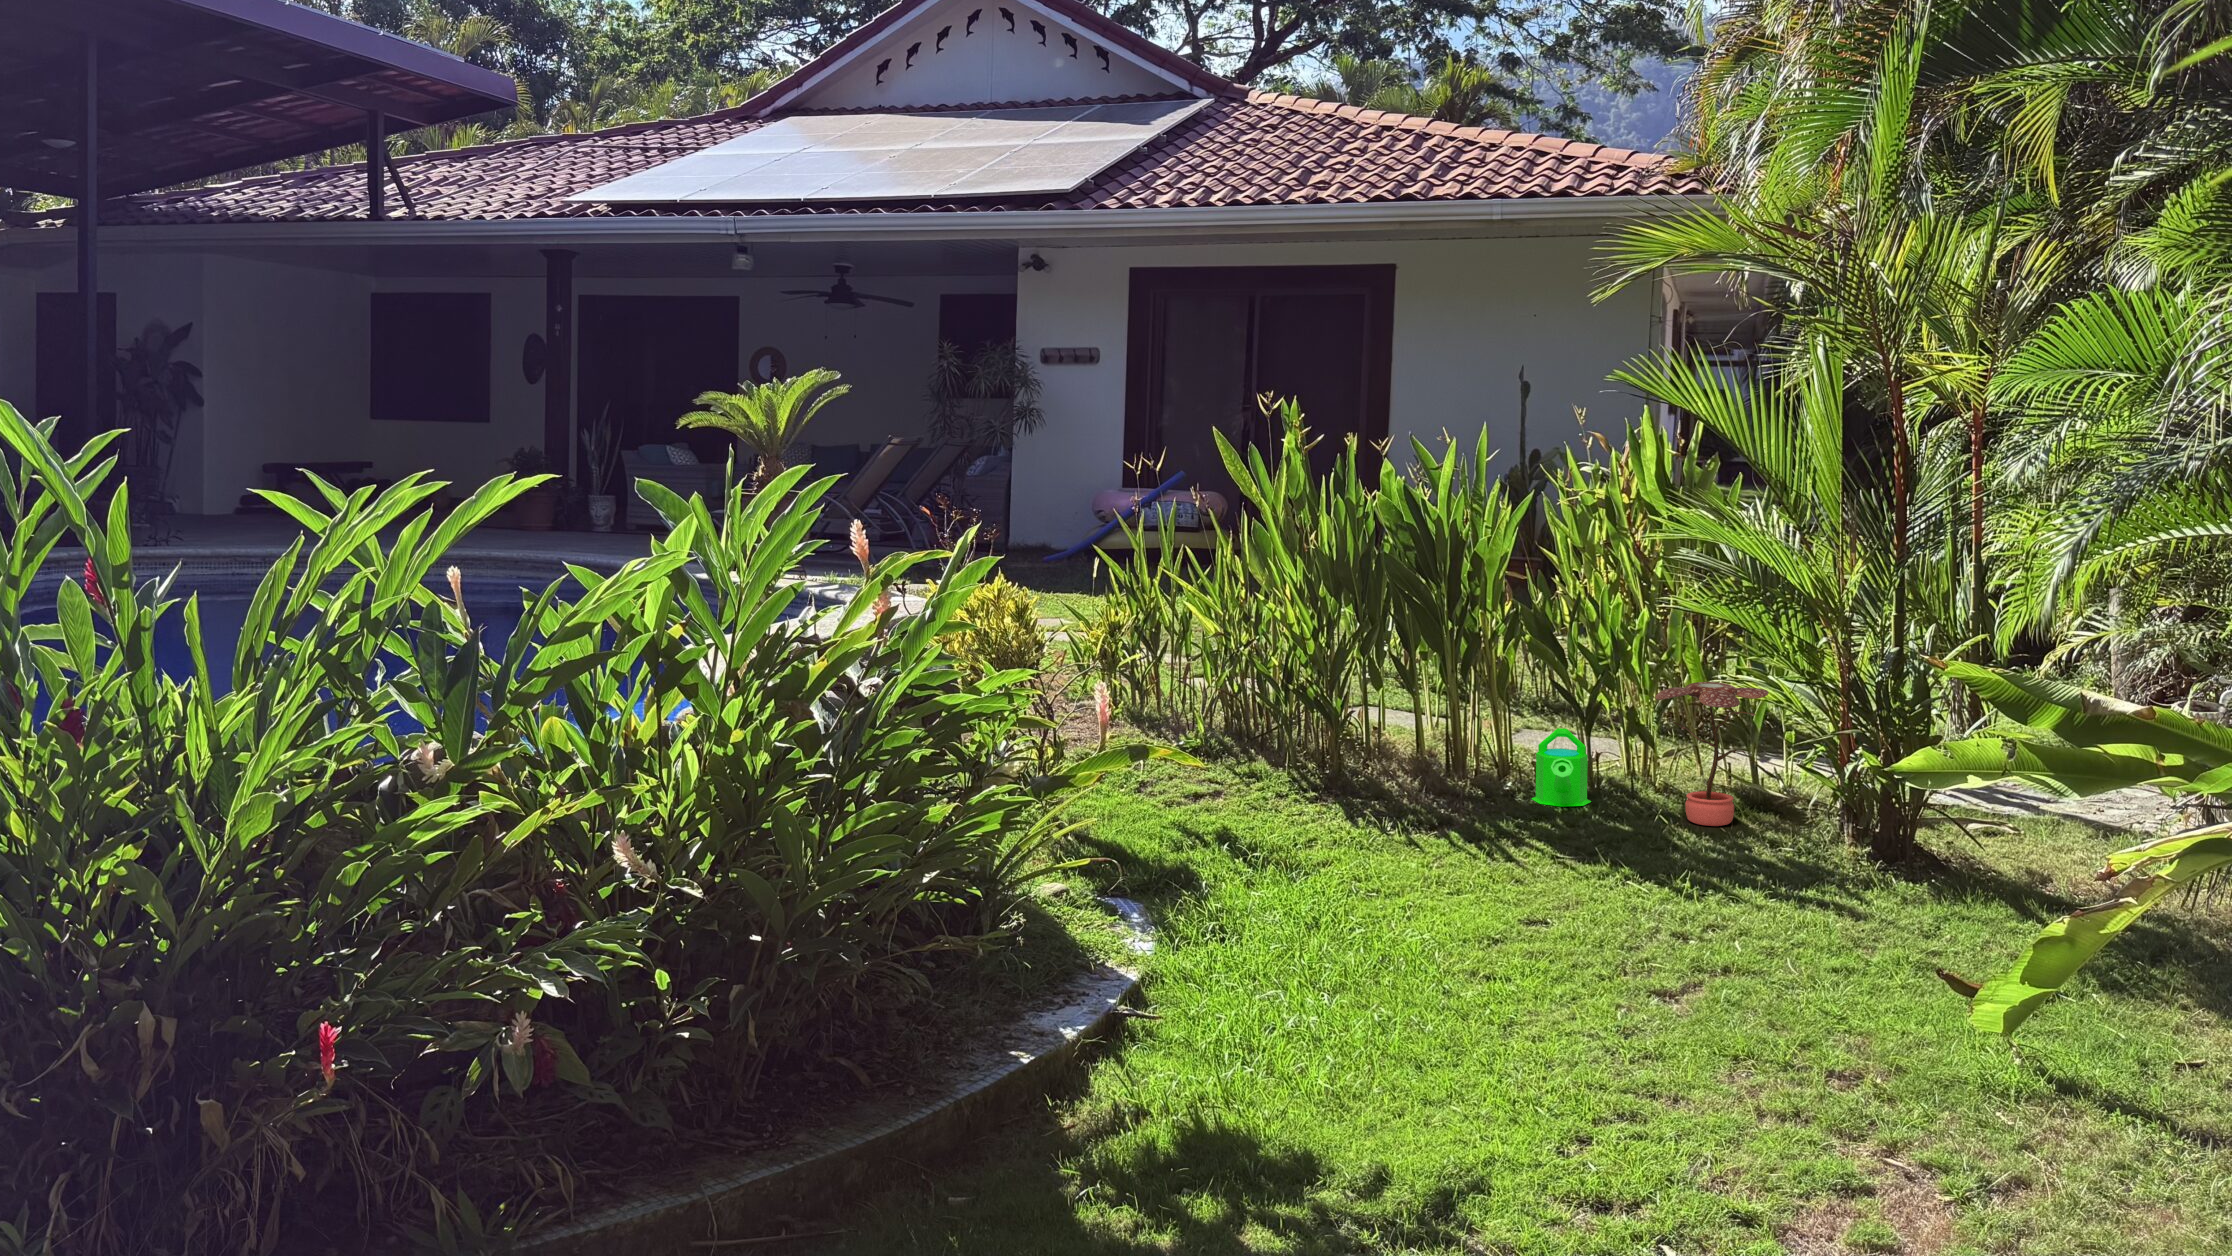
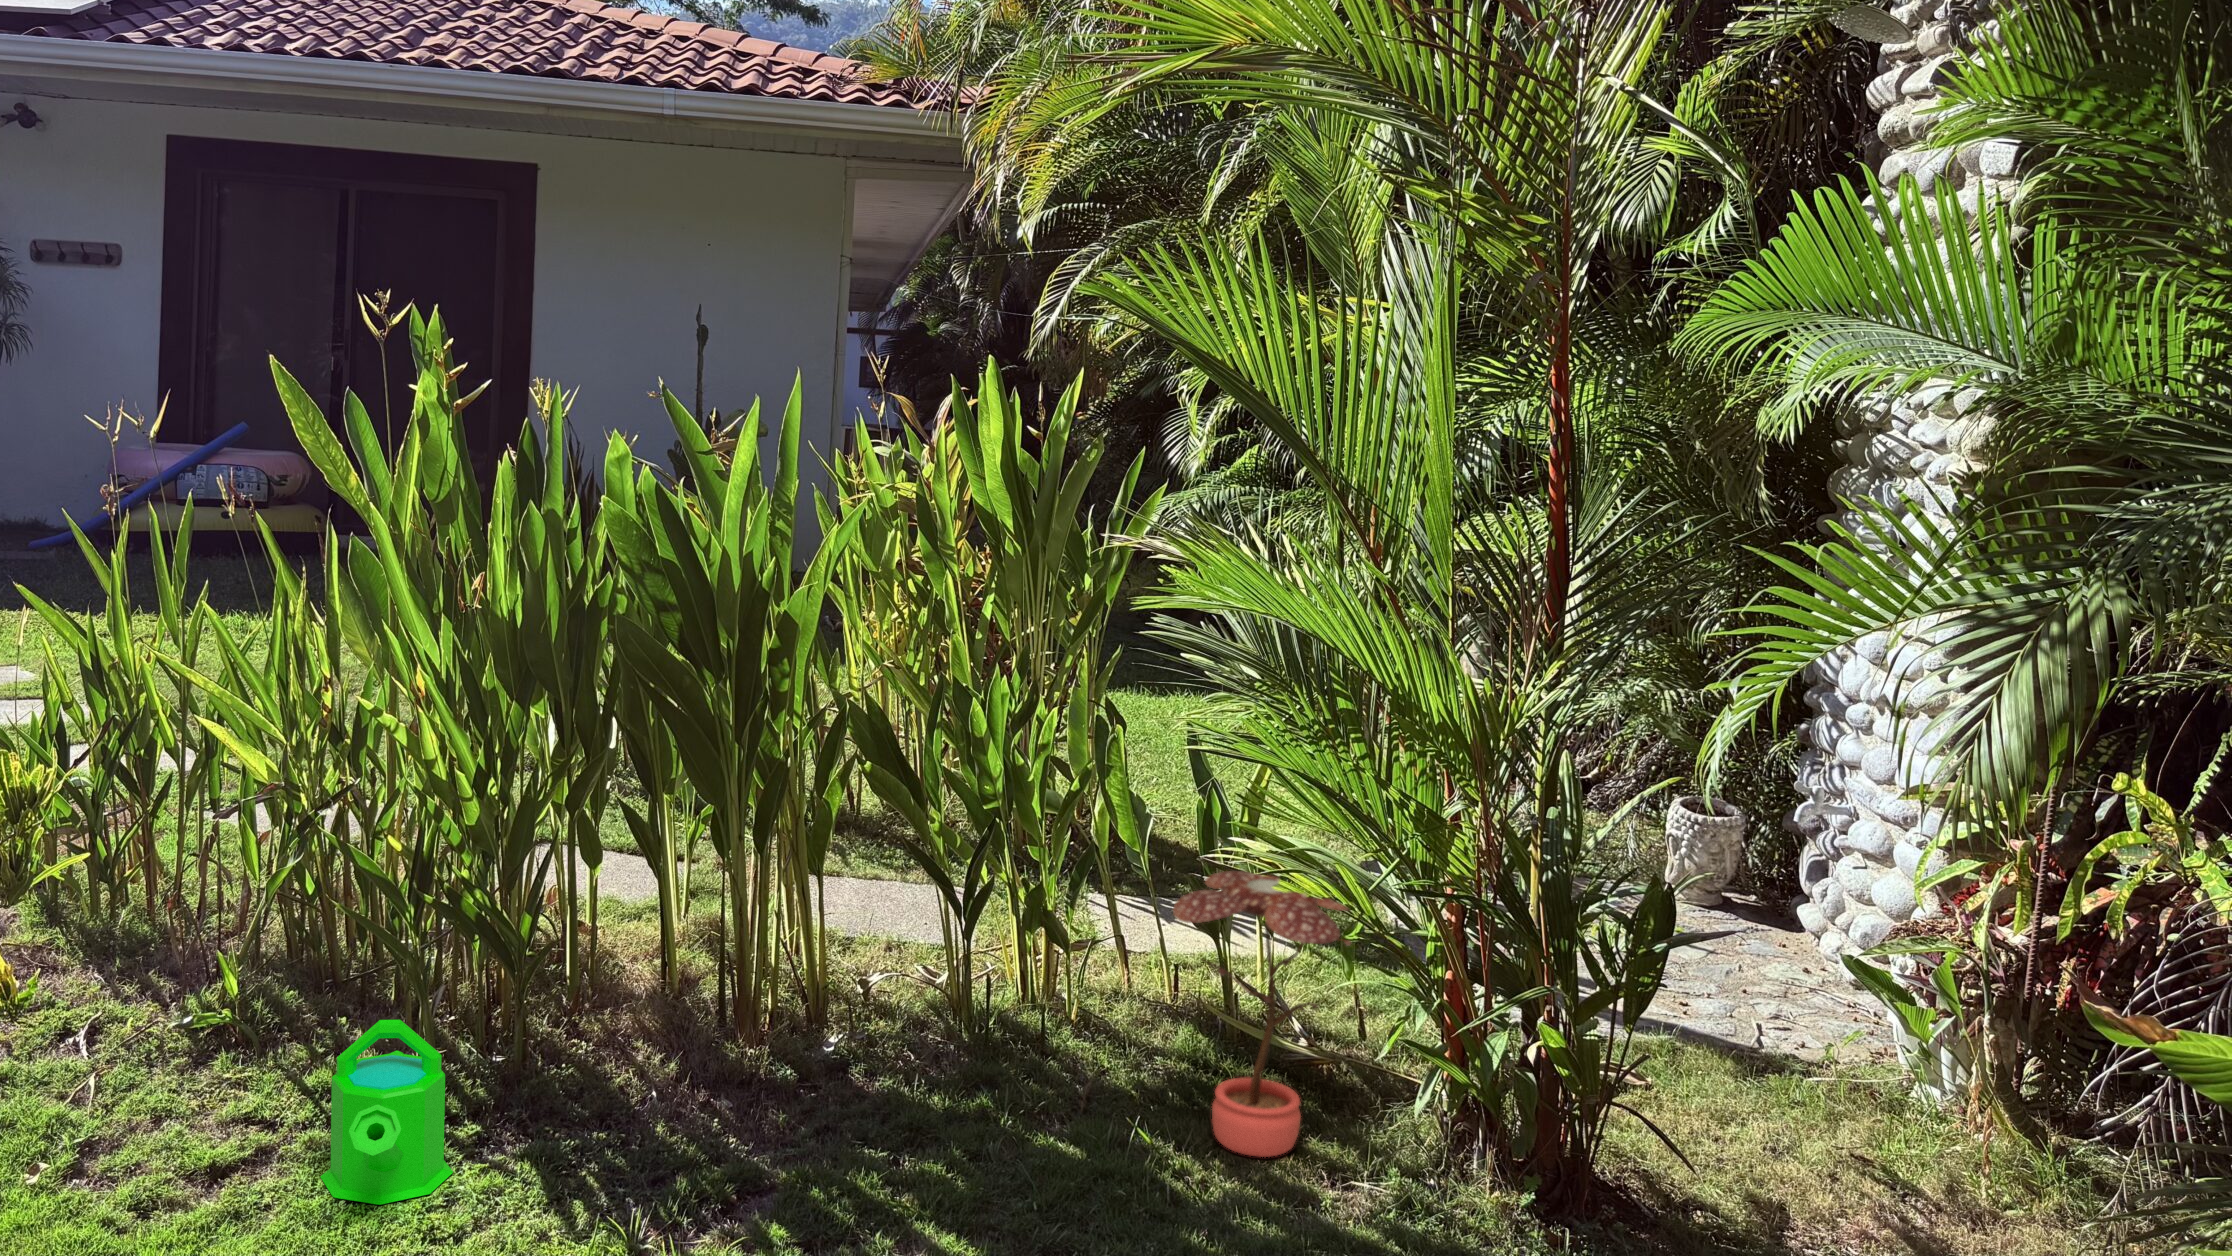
watering can: present [1531,728,1591,807] -> present [320,1020,453,1205]

